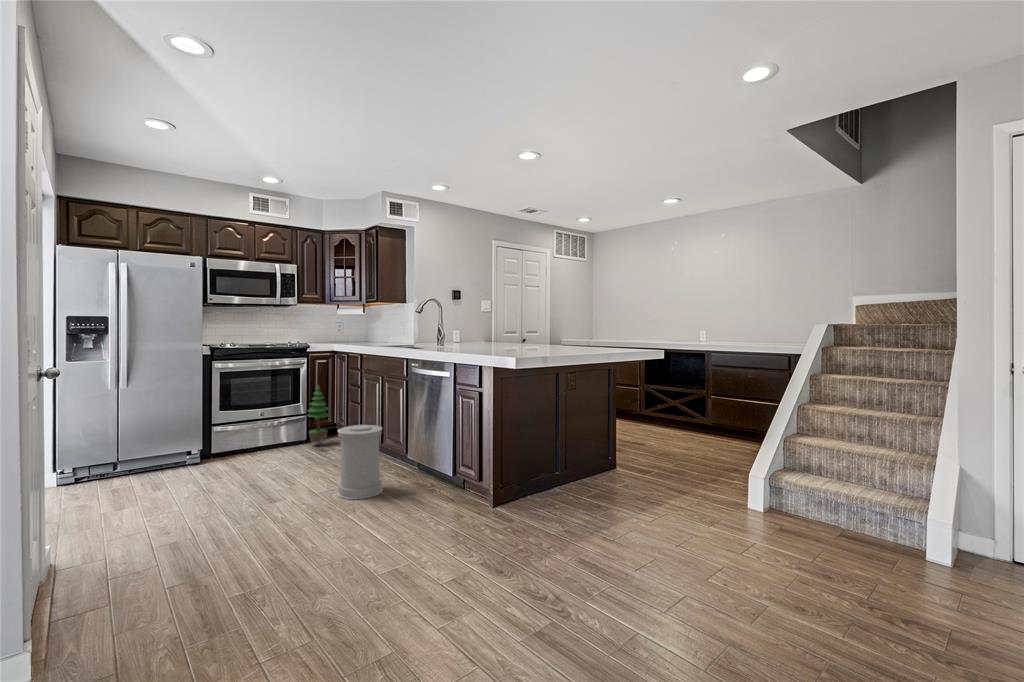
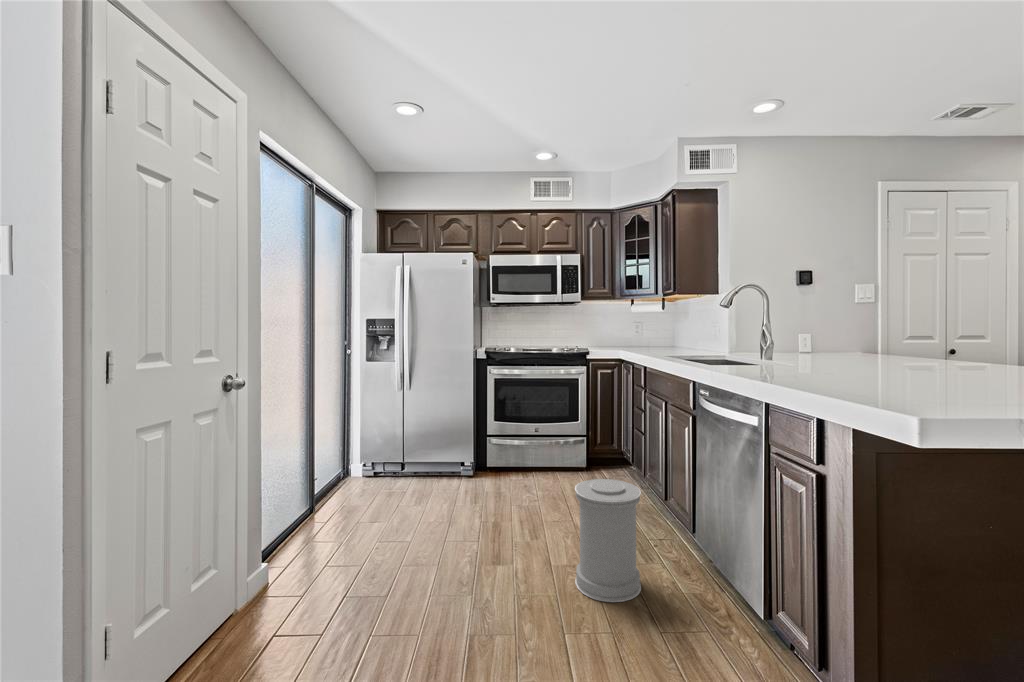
potted tree: present [307,385,329,445] -> none [582,399,610,475]

